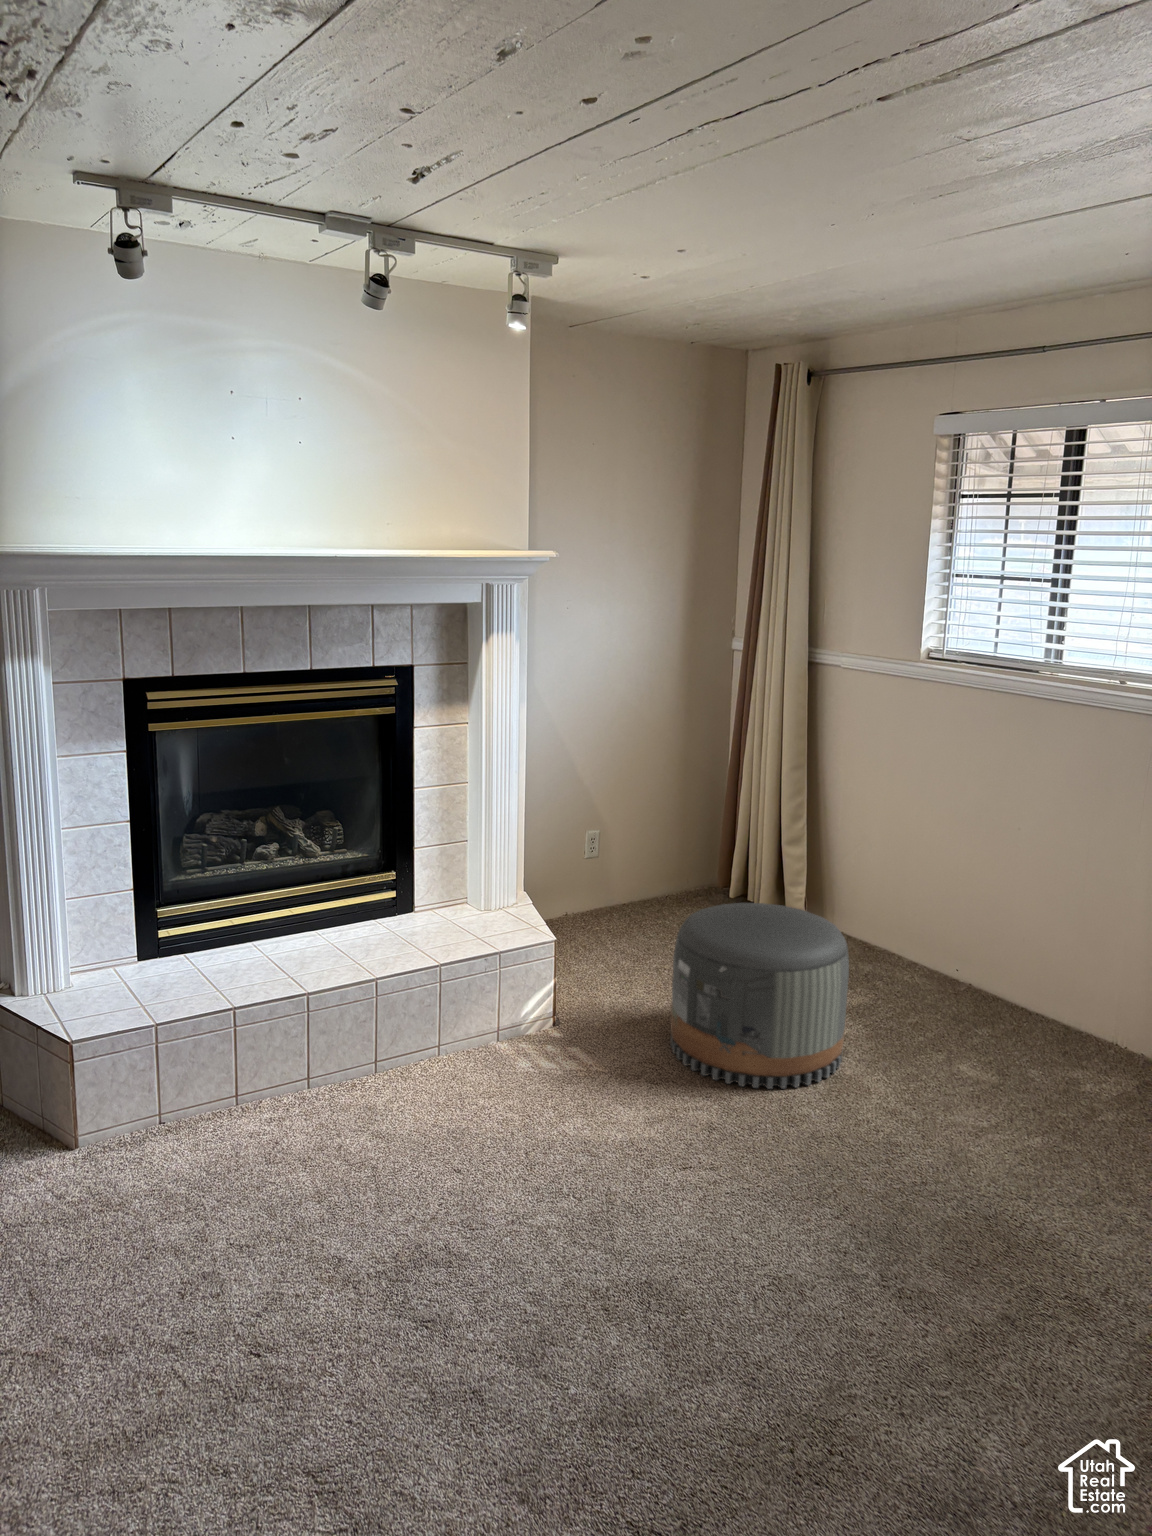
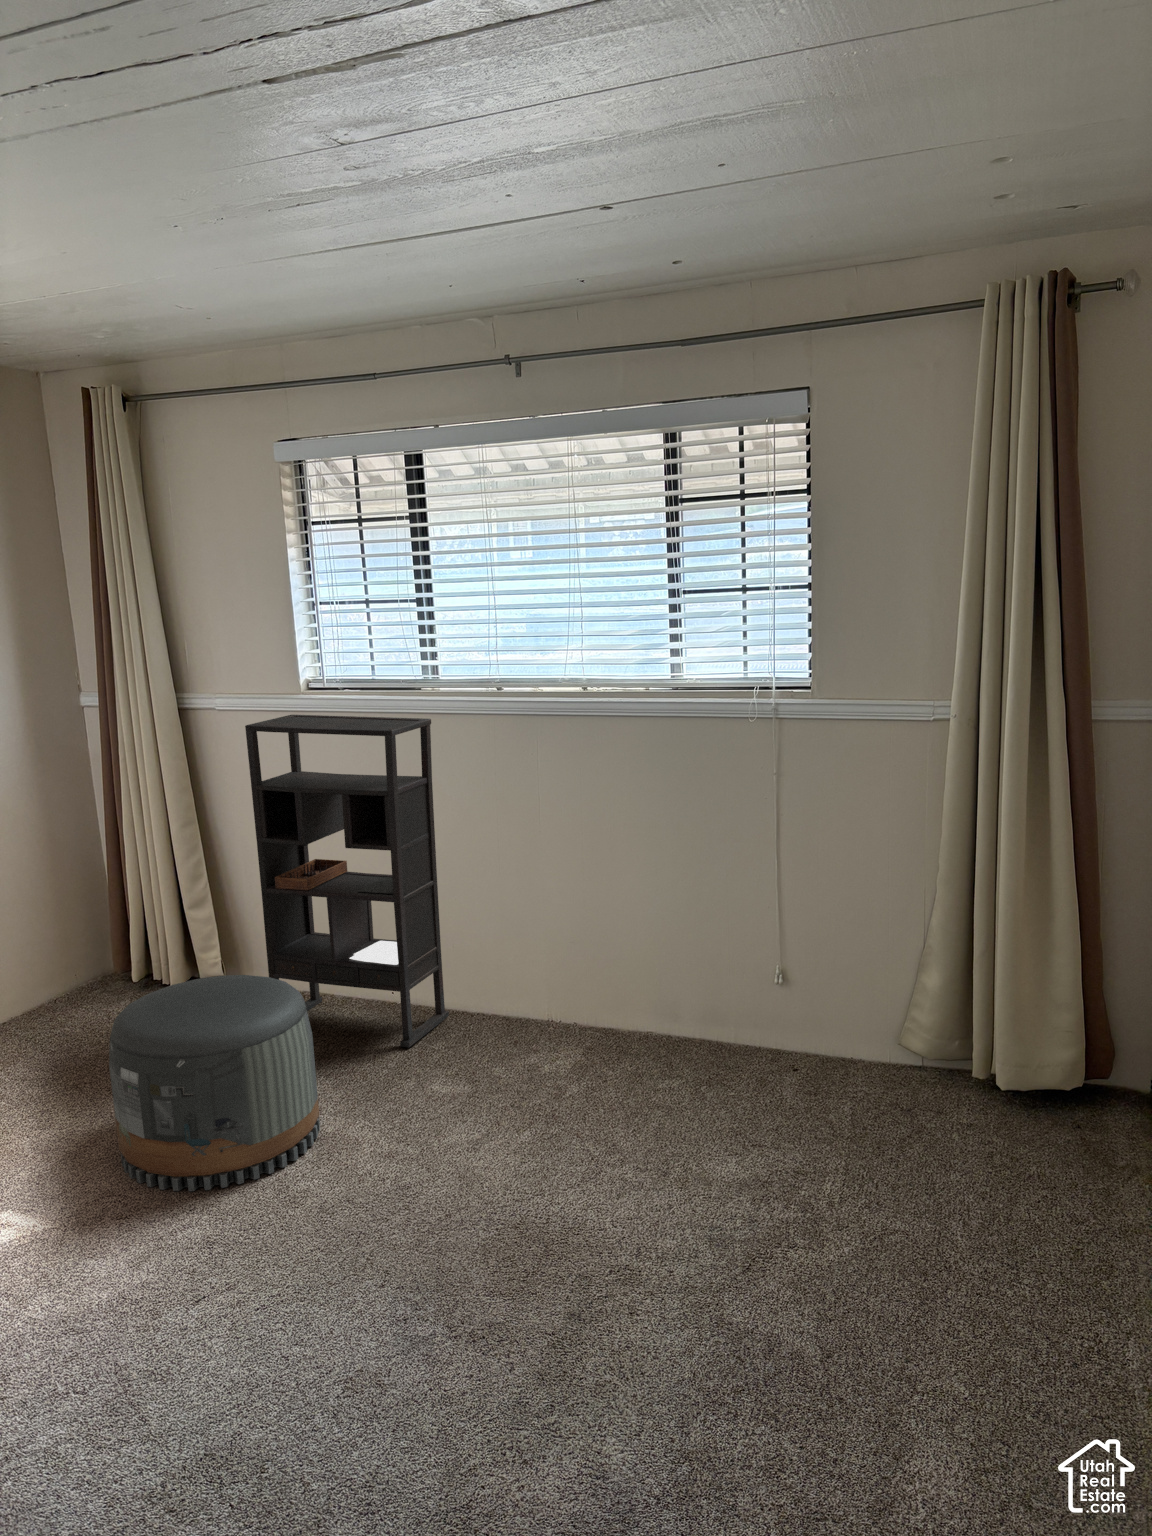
bookshelf: none [831,681,1039,1022] -> present [245,715,449,1048]

